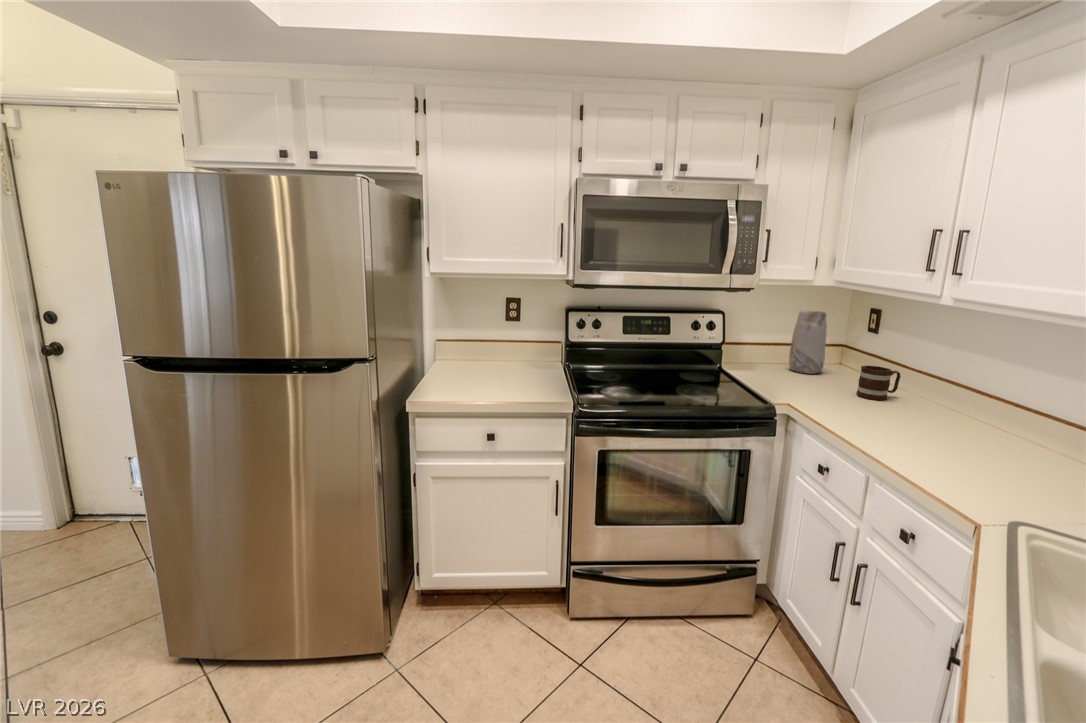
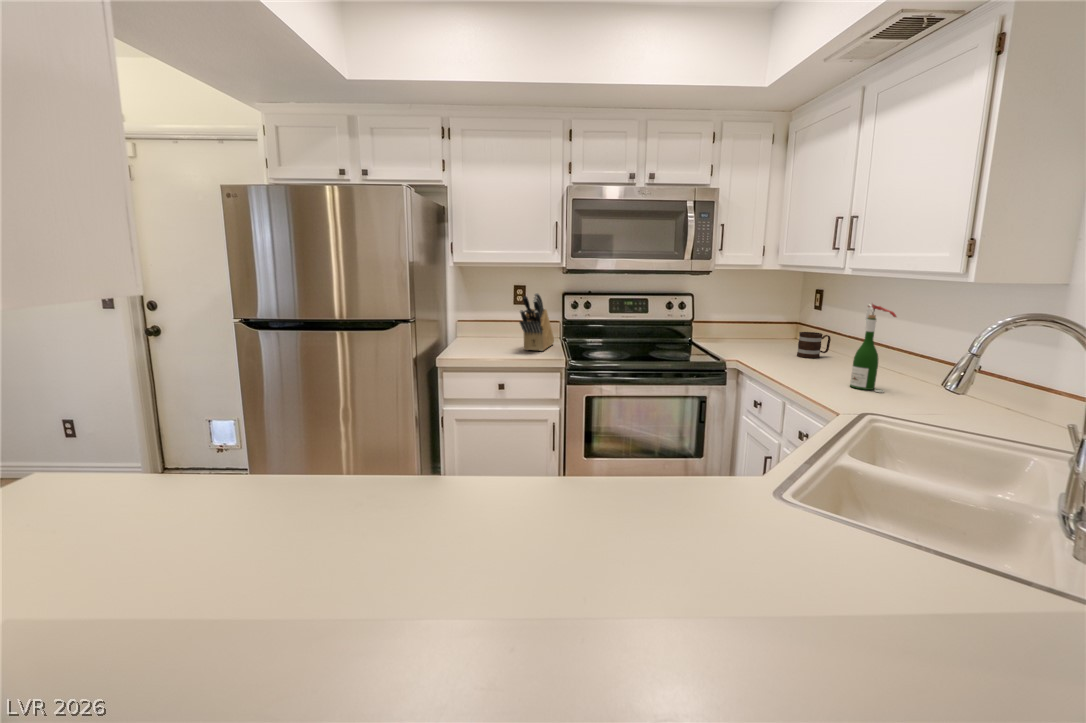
vase: present [789,310,827,374] -> none [750,292,779,344]
knife block: none [514,314,555,386] -> present [520,293,554,351]
wine bottle: none [961,351,1043,475] -> present [850,303,896,393]

